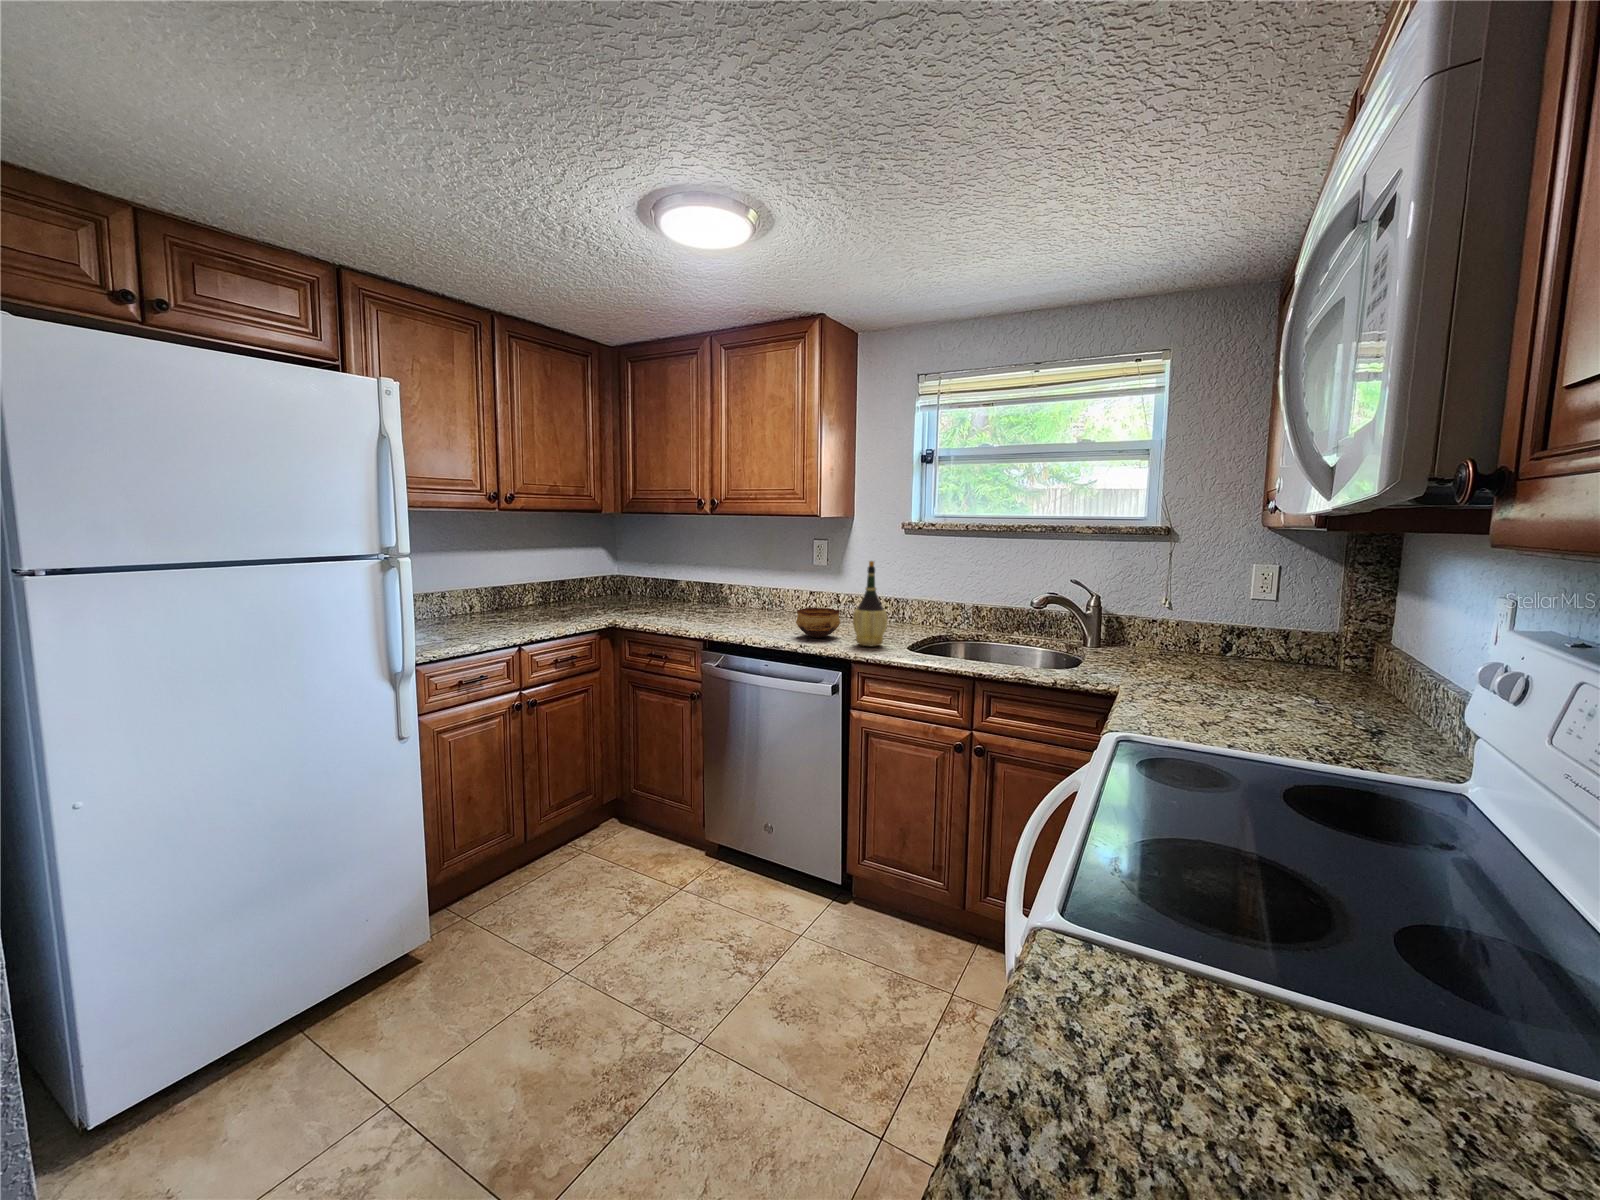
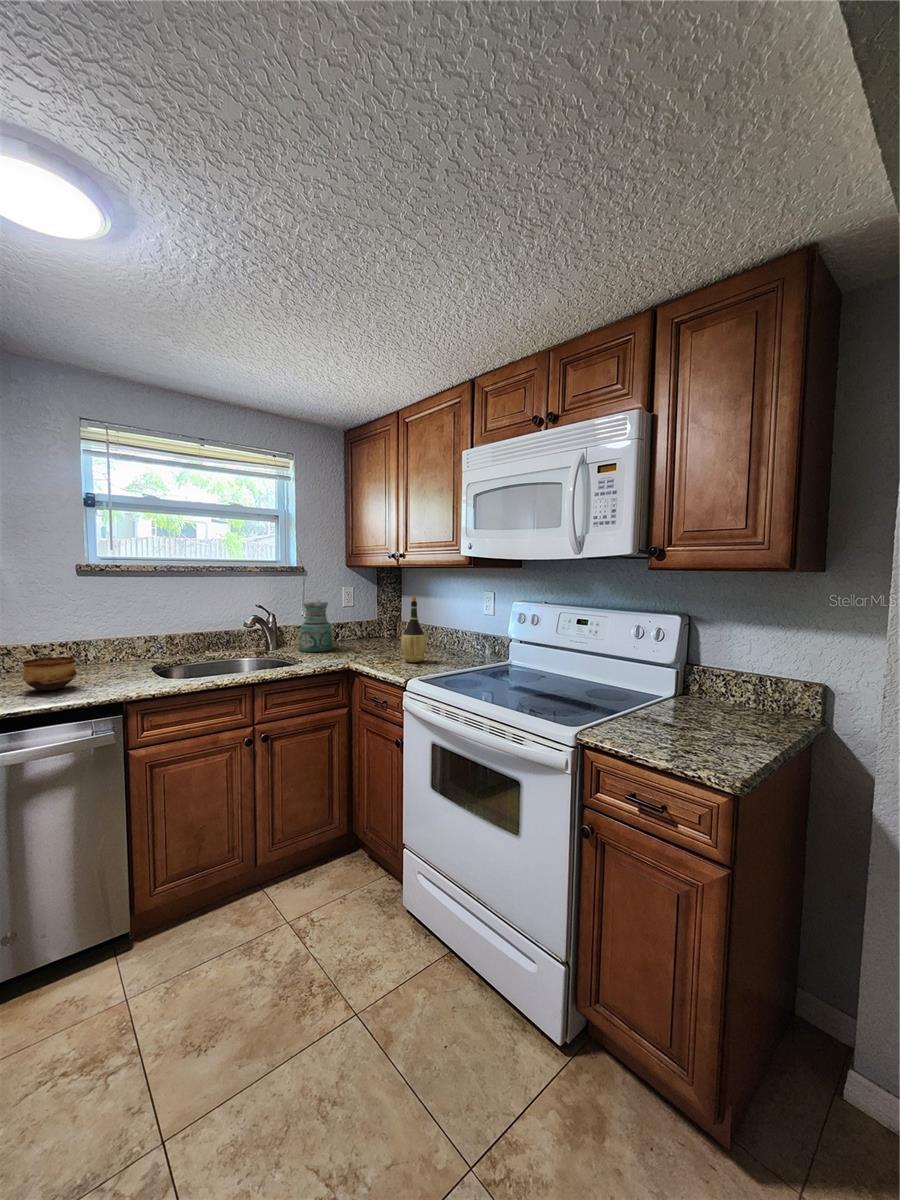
wine bottle: present [853,561,887,646] -> present [401,597,427,662]
ceramic pitcher: none [1122,581,1187,663] -> present [299,601,333,652]

